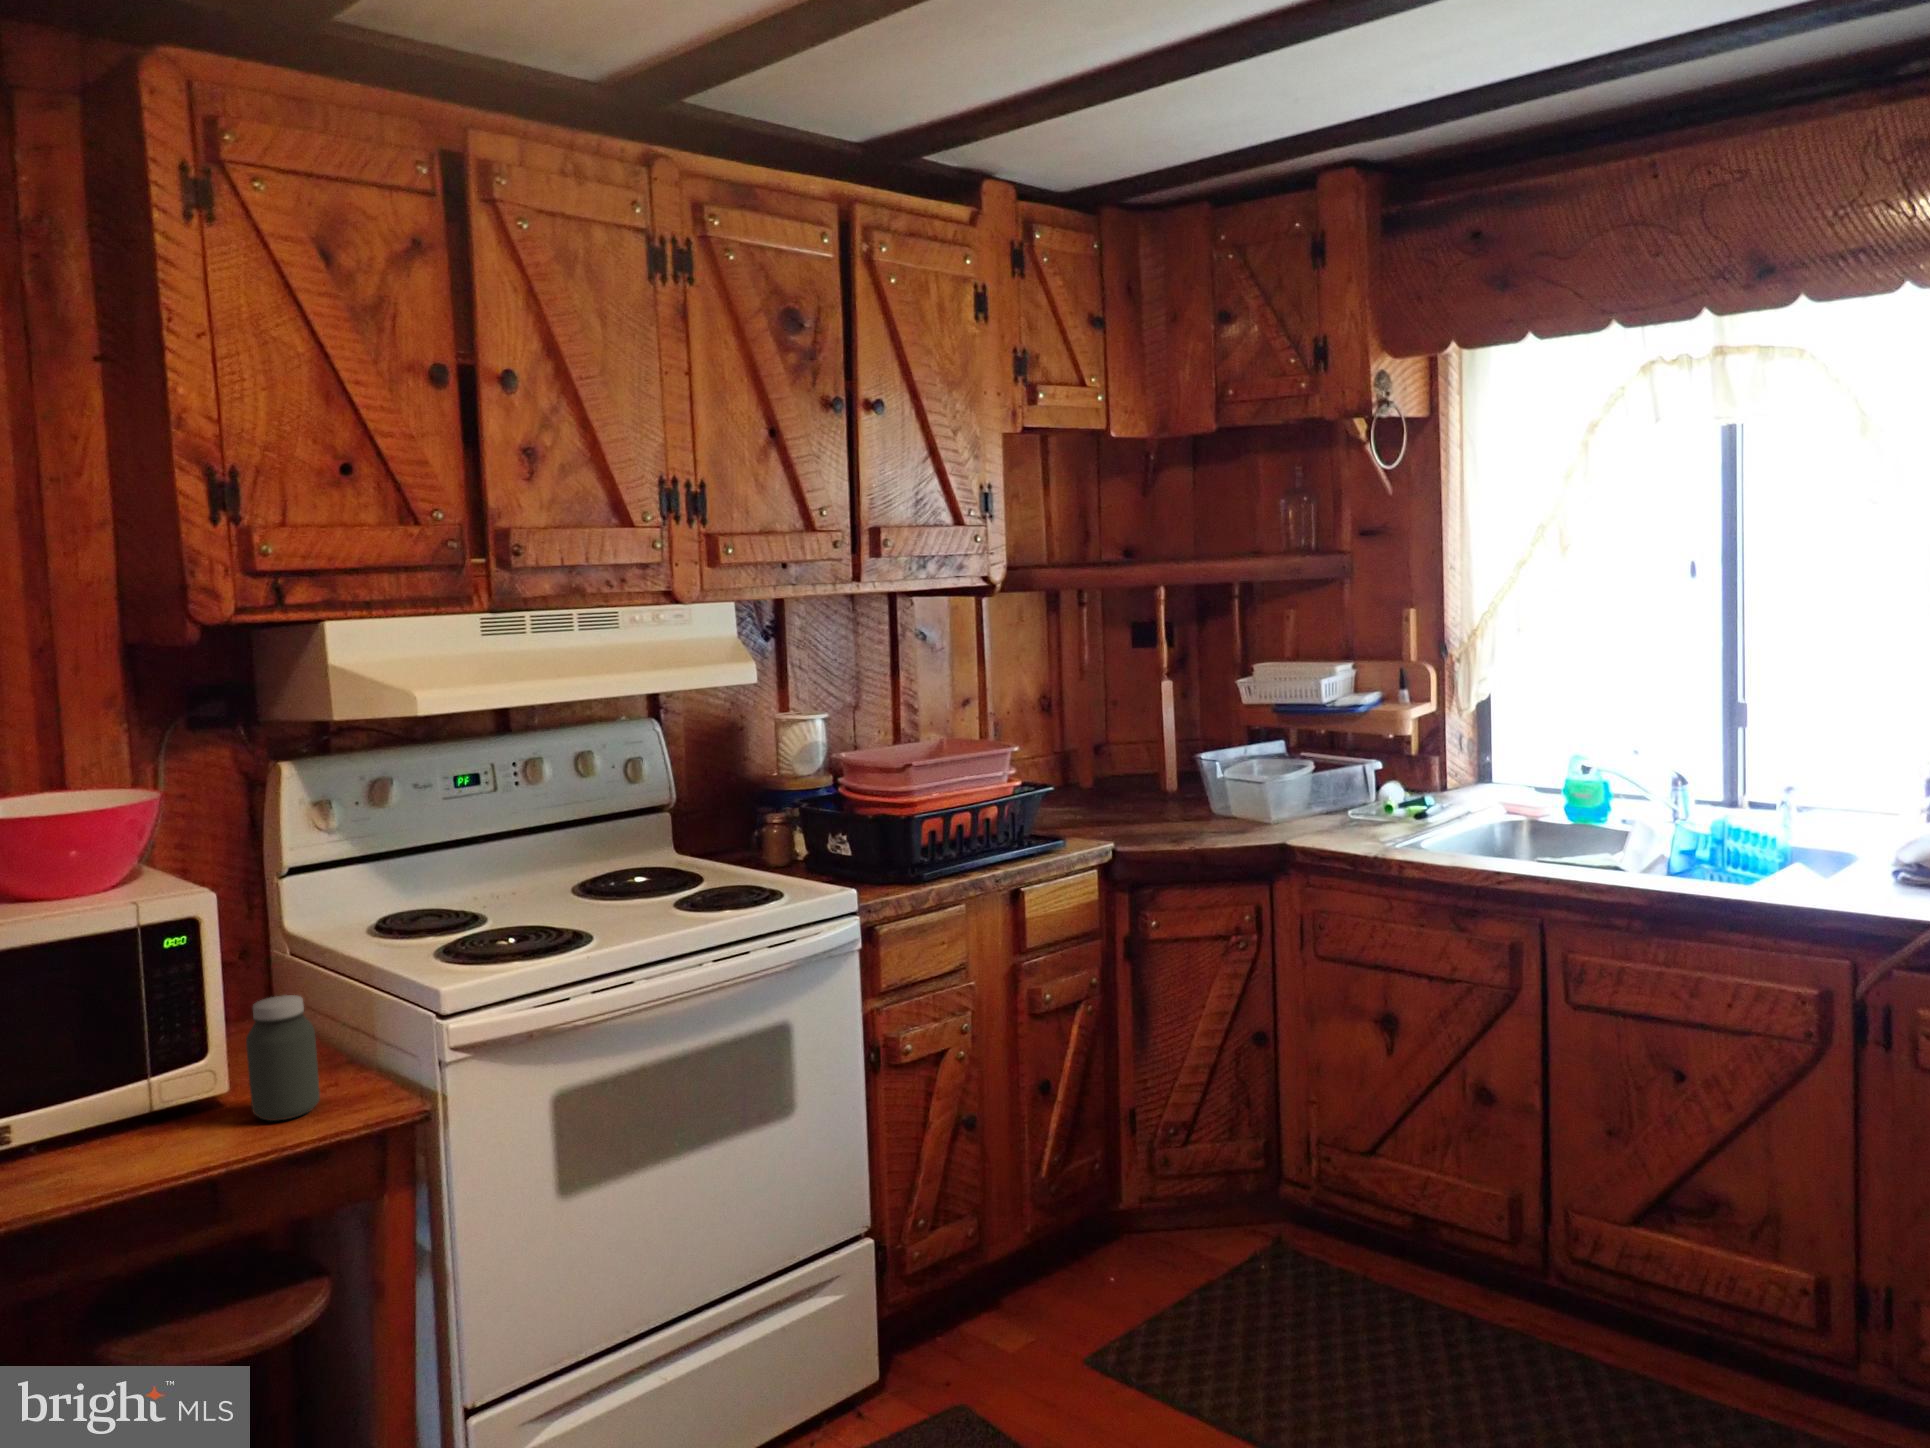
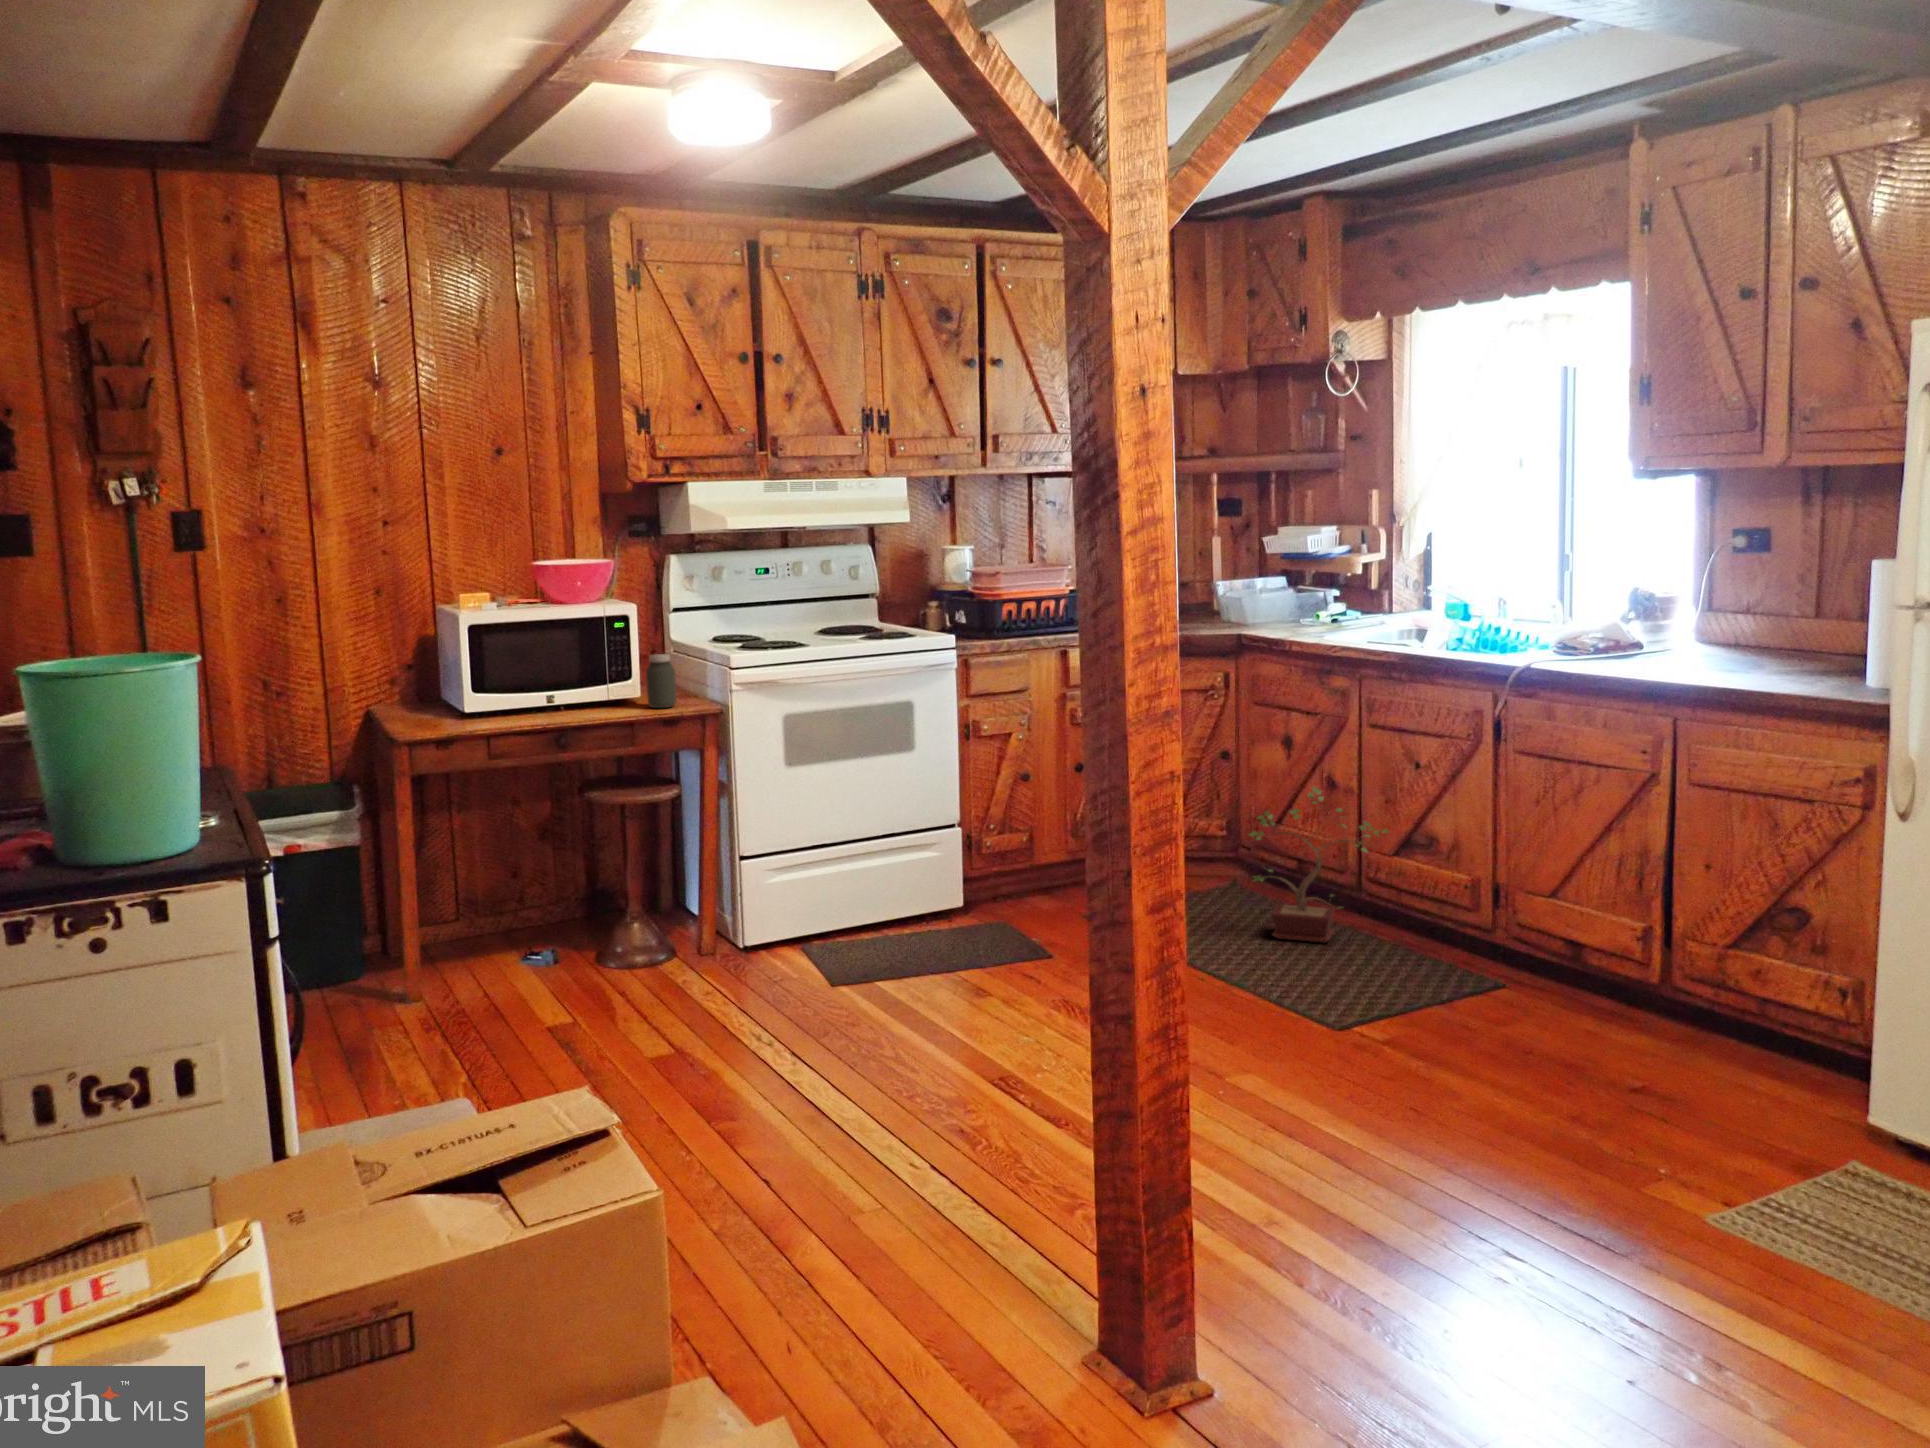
potted plant: none [1403,1112,1663,1387] -> present [1249,786,1388,943]

